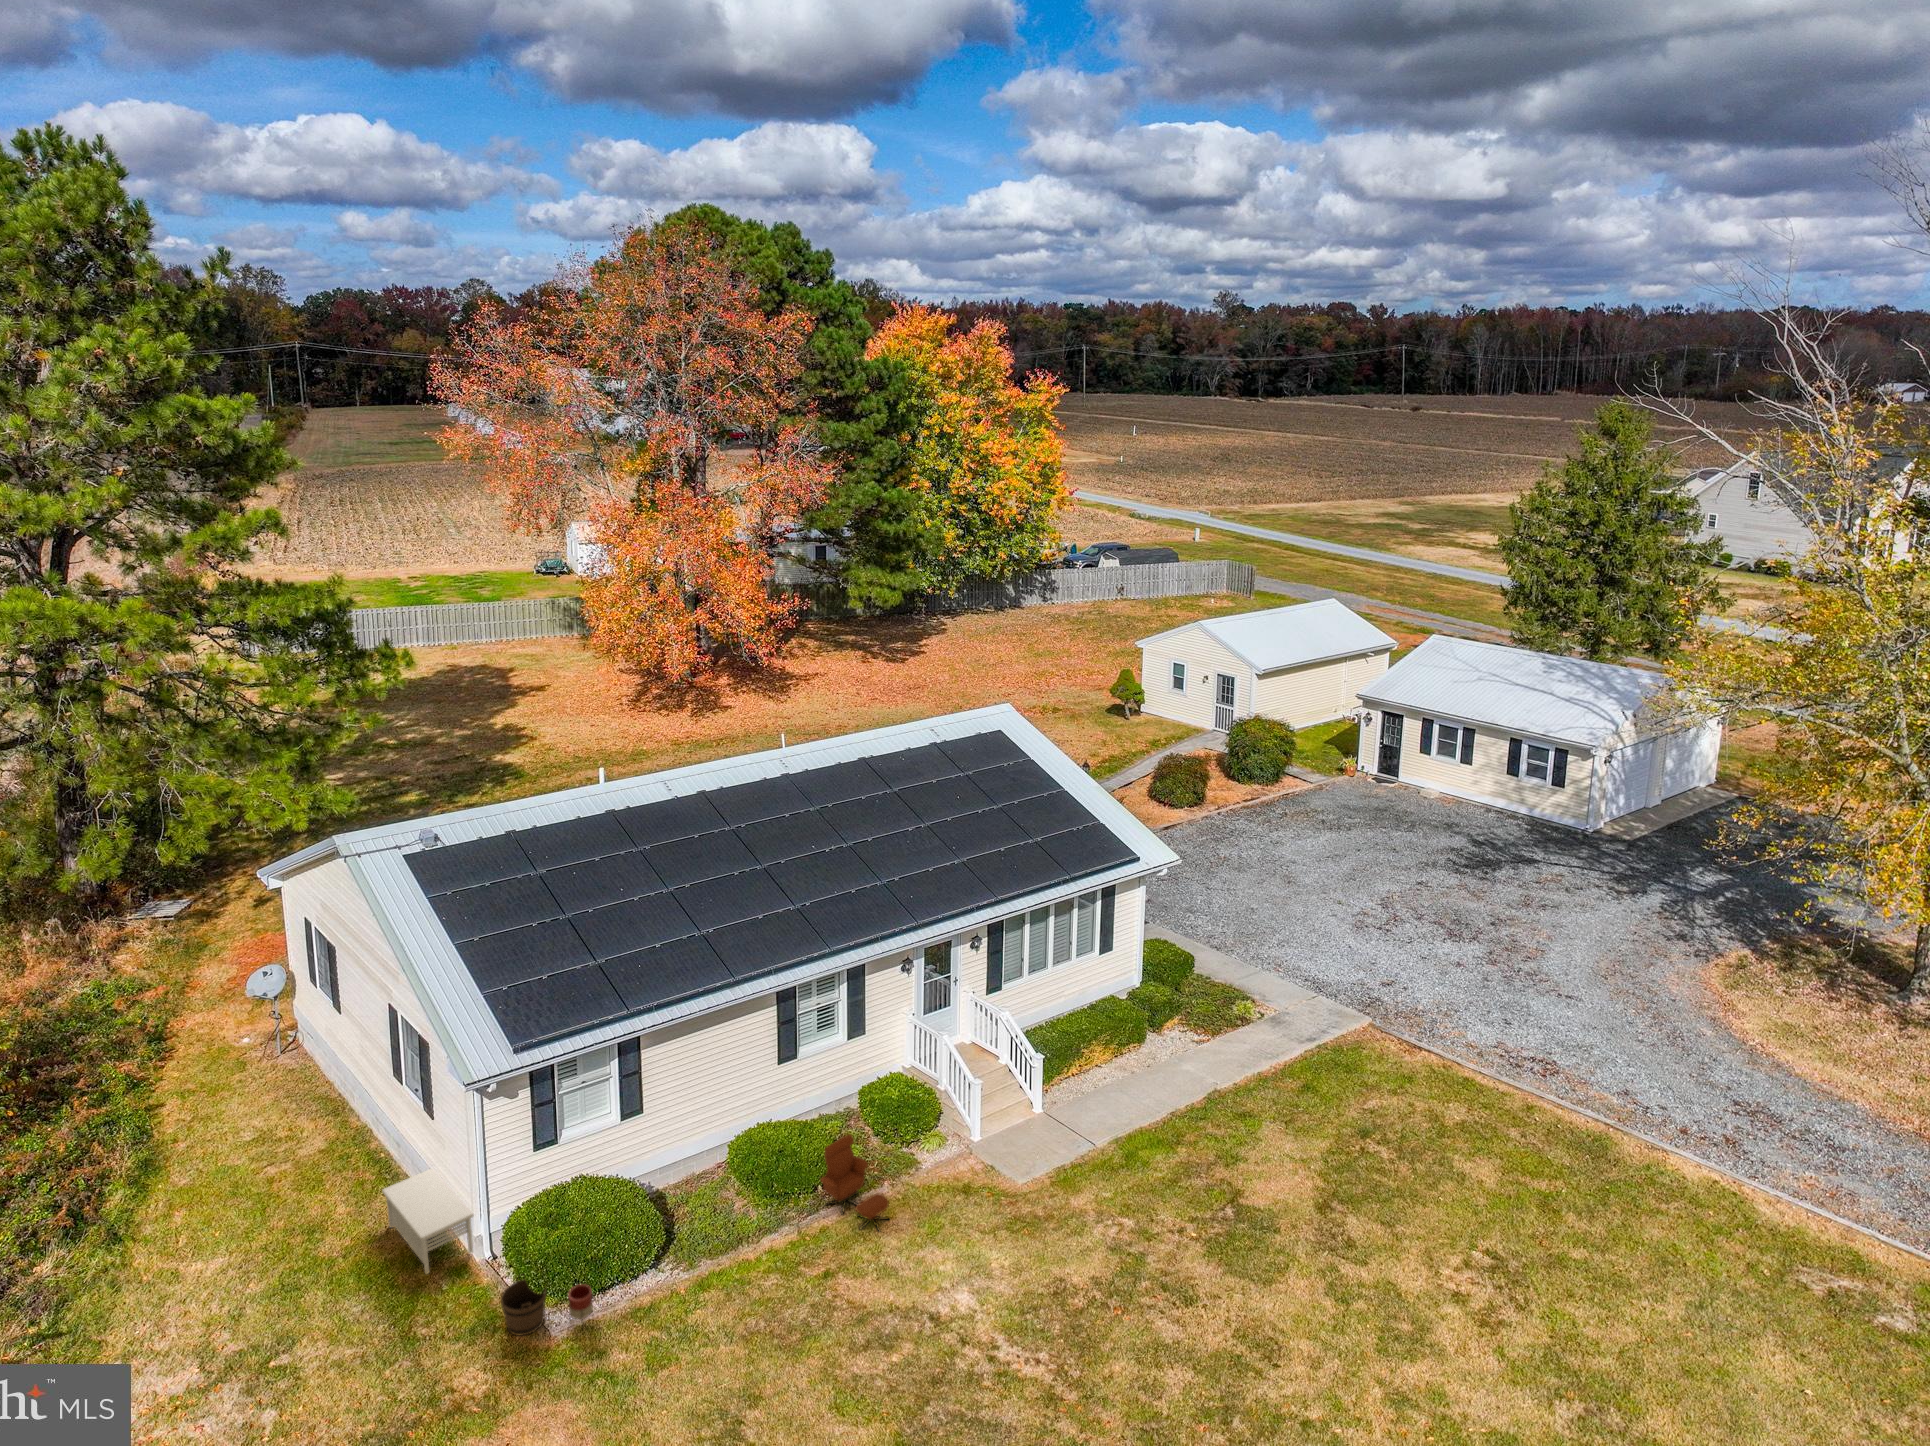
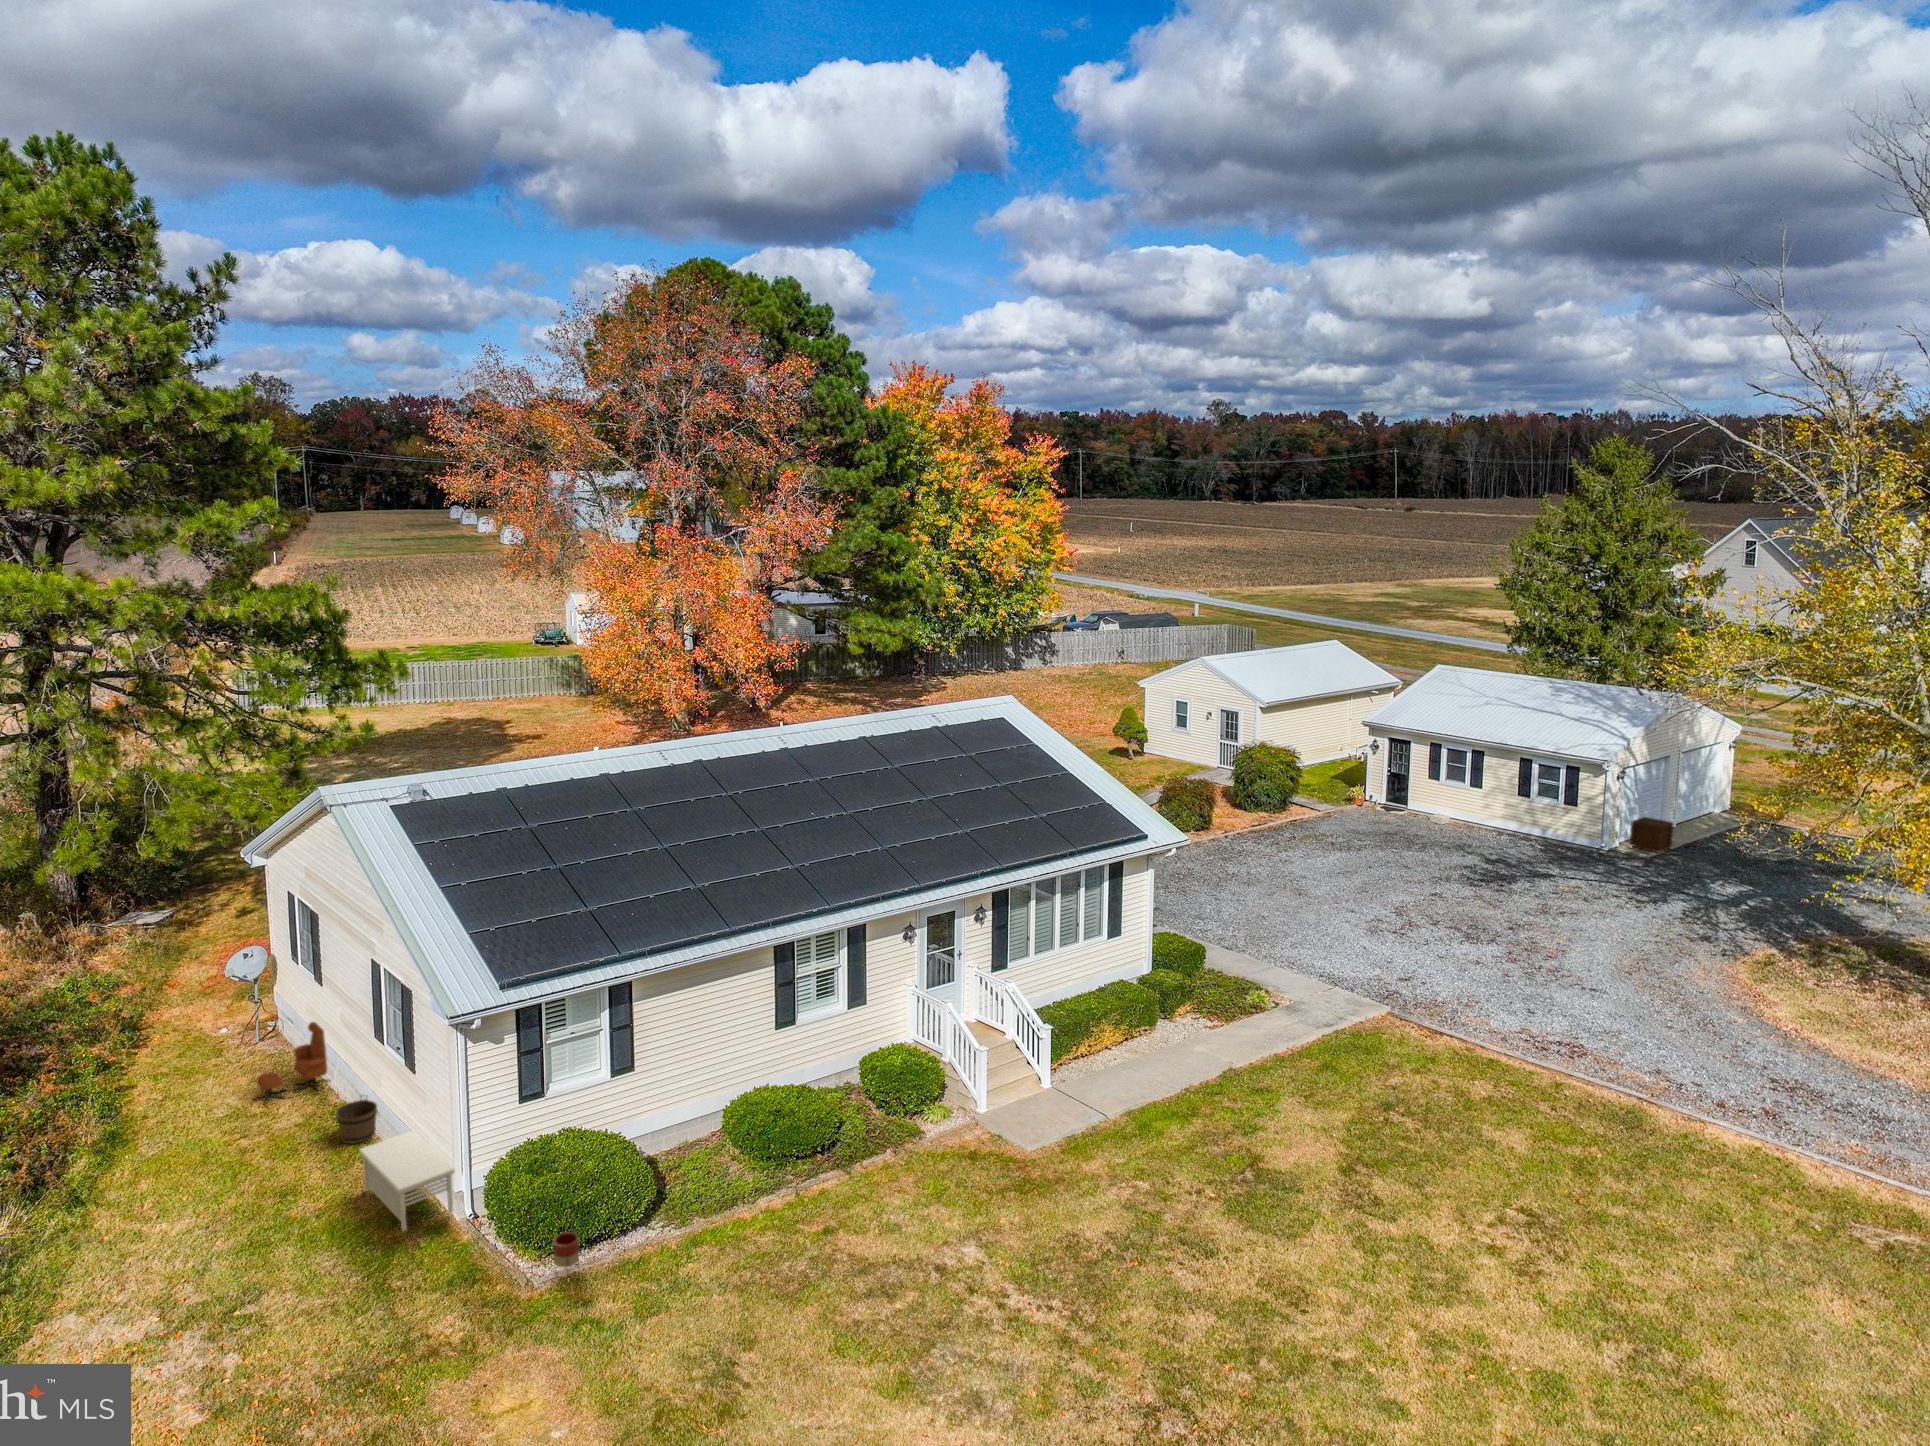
wooden crate: none [1611,795,1656,832] -> present [1630,817,1673,852]
lounge chair: present [820,1134,889,1231] -> present [254,1022,329,1103]
bucket: present [501,1275,546,1336] -> present [336,1099,377,1144]

